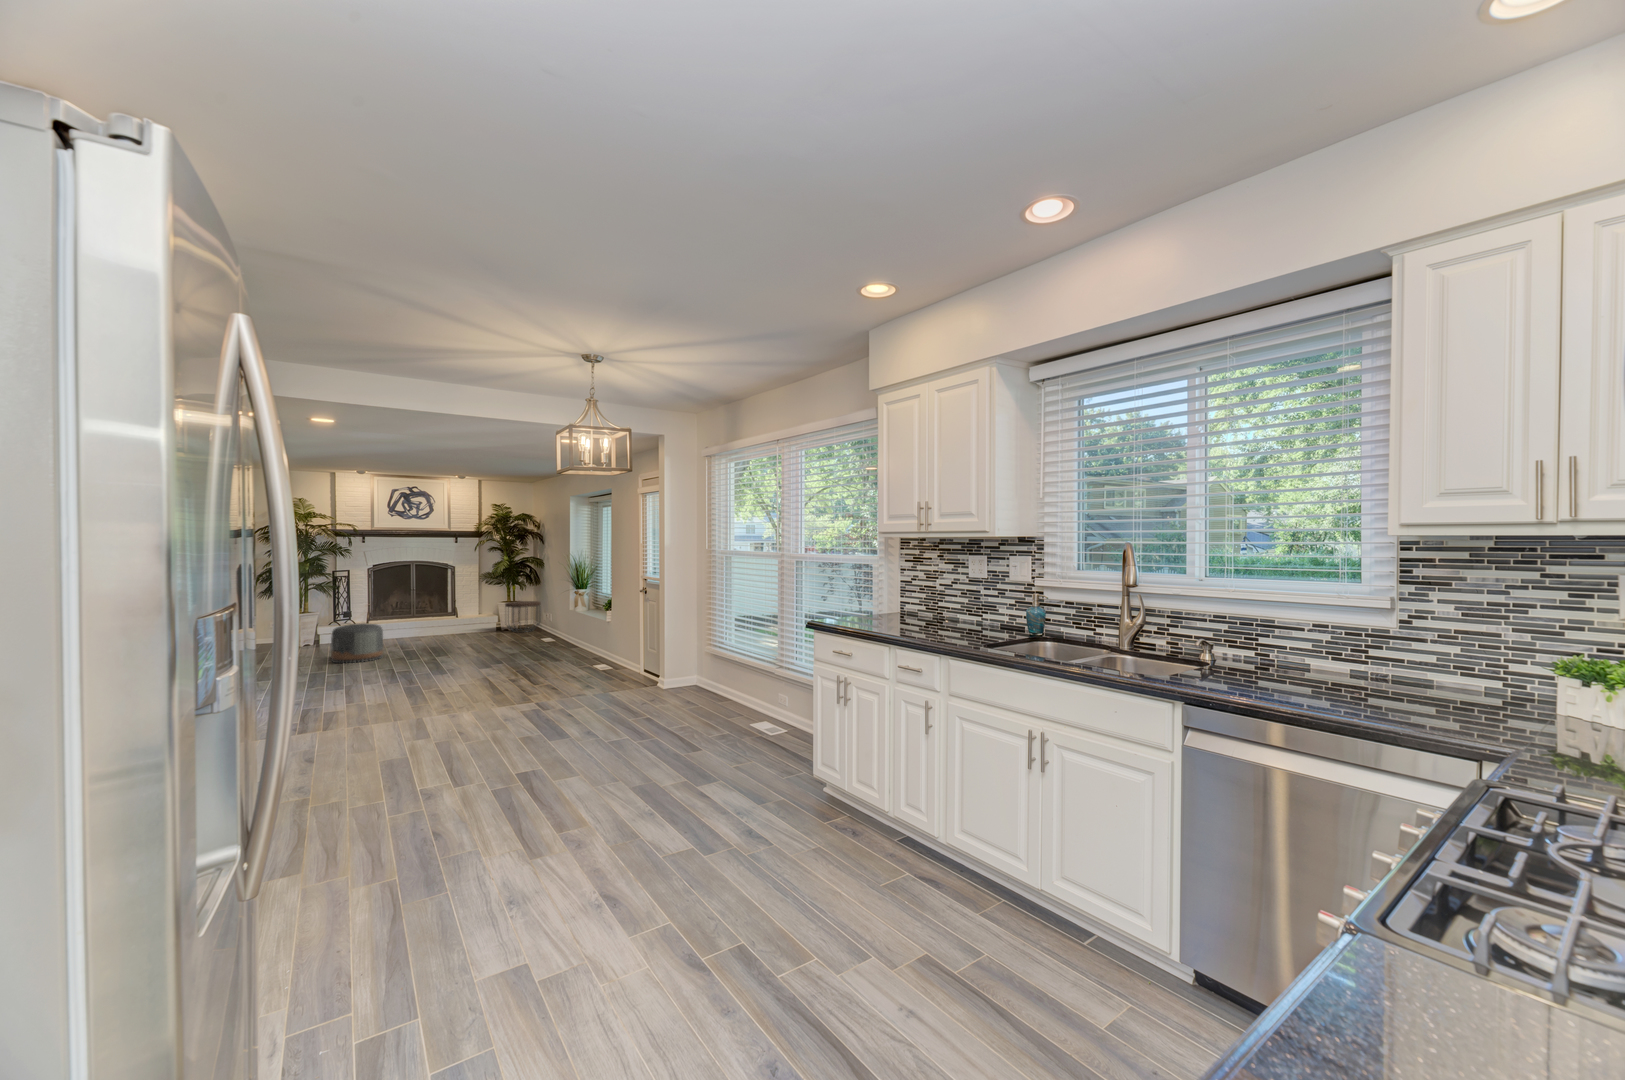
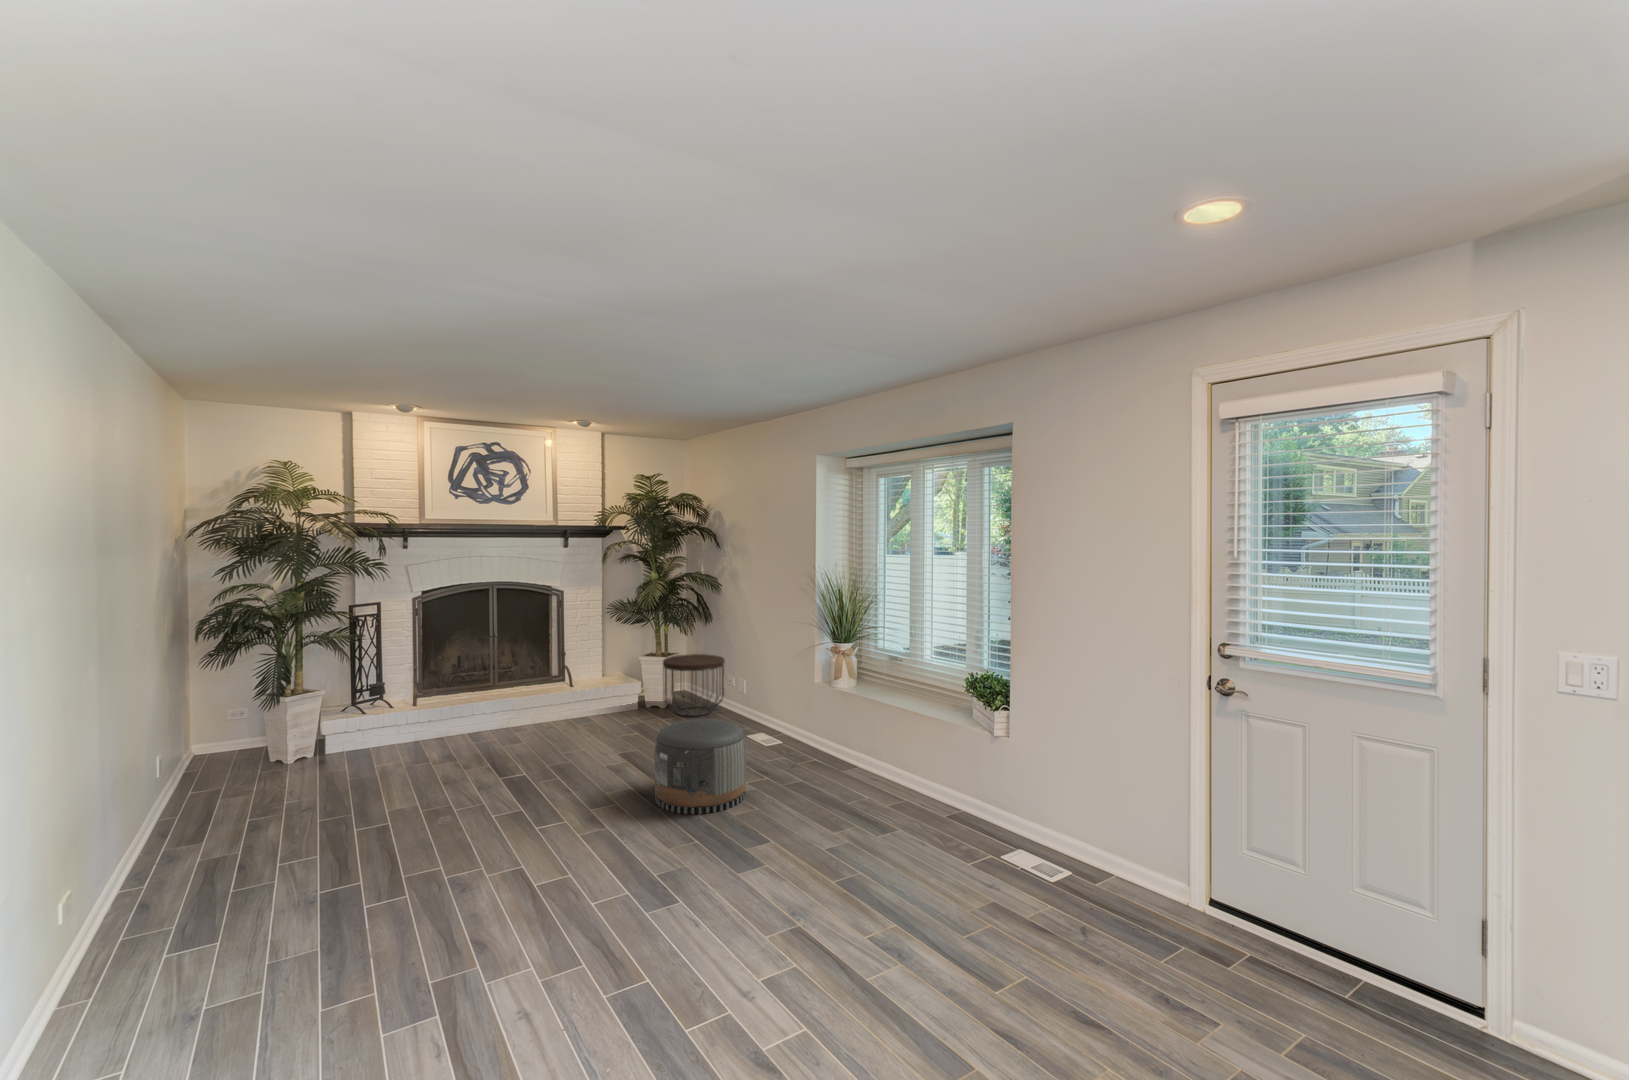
pouf: present [331,623,383,663] -> present [655,719,746,814]

